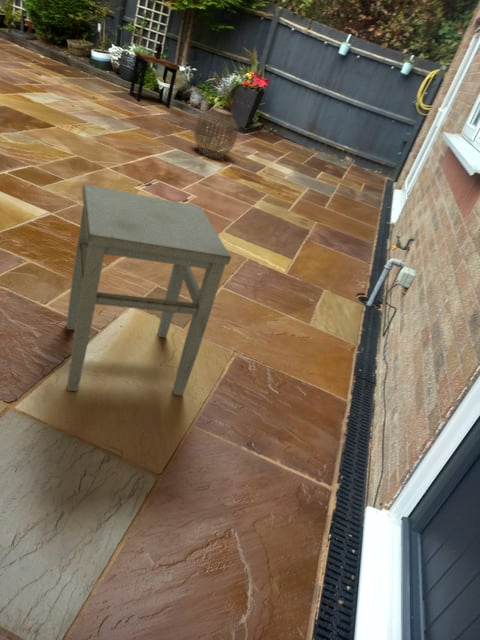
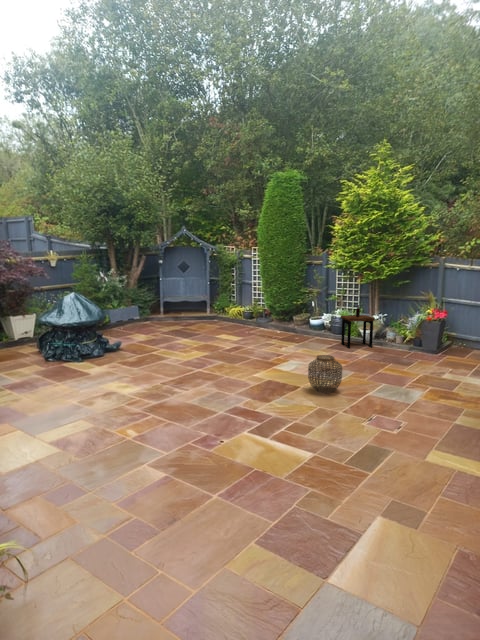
woven basket: present [195,107,238,158] -> present [308,355,342,393]
stool: present [66,184,231,395] -> none [343,448,434,576]

